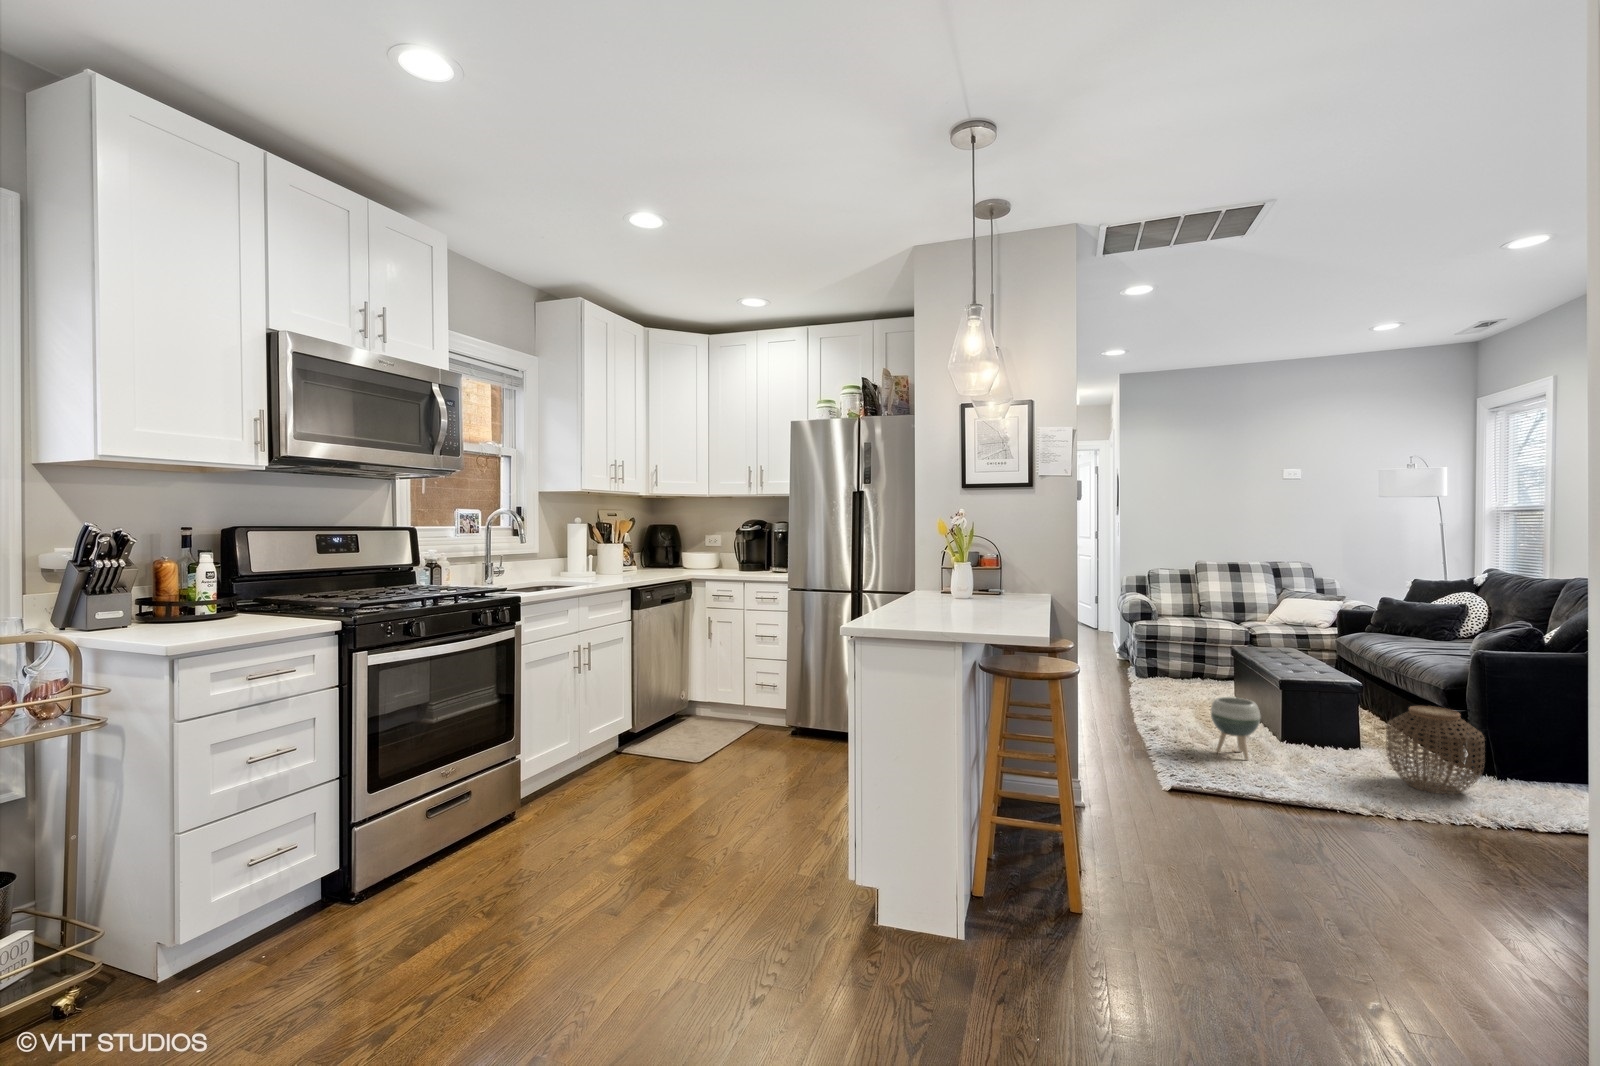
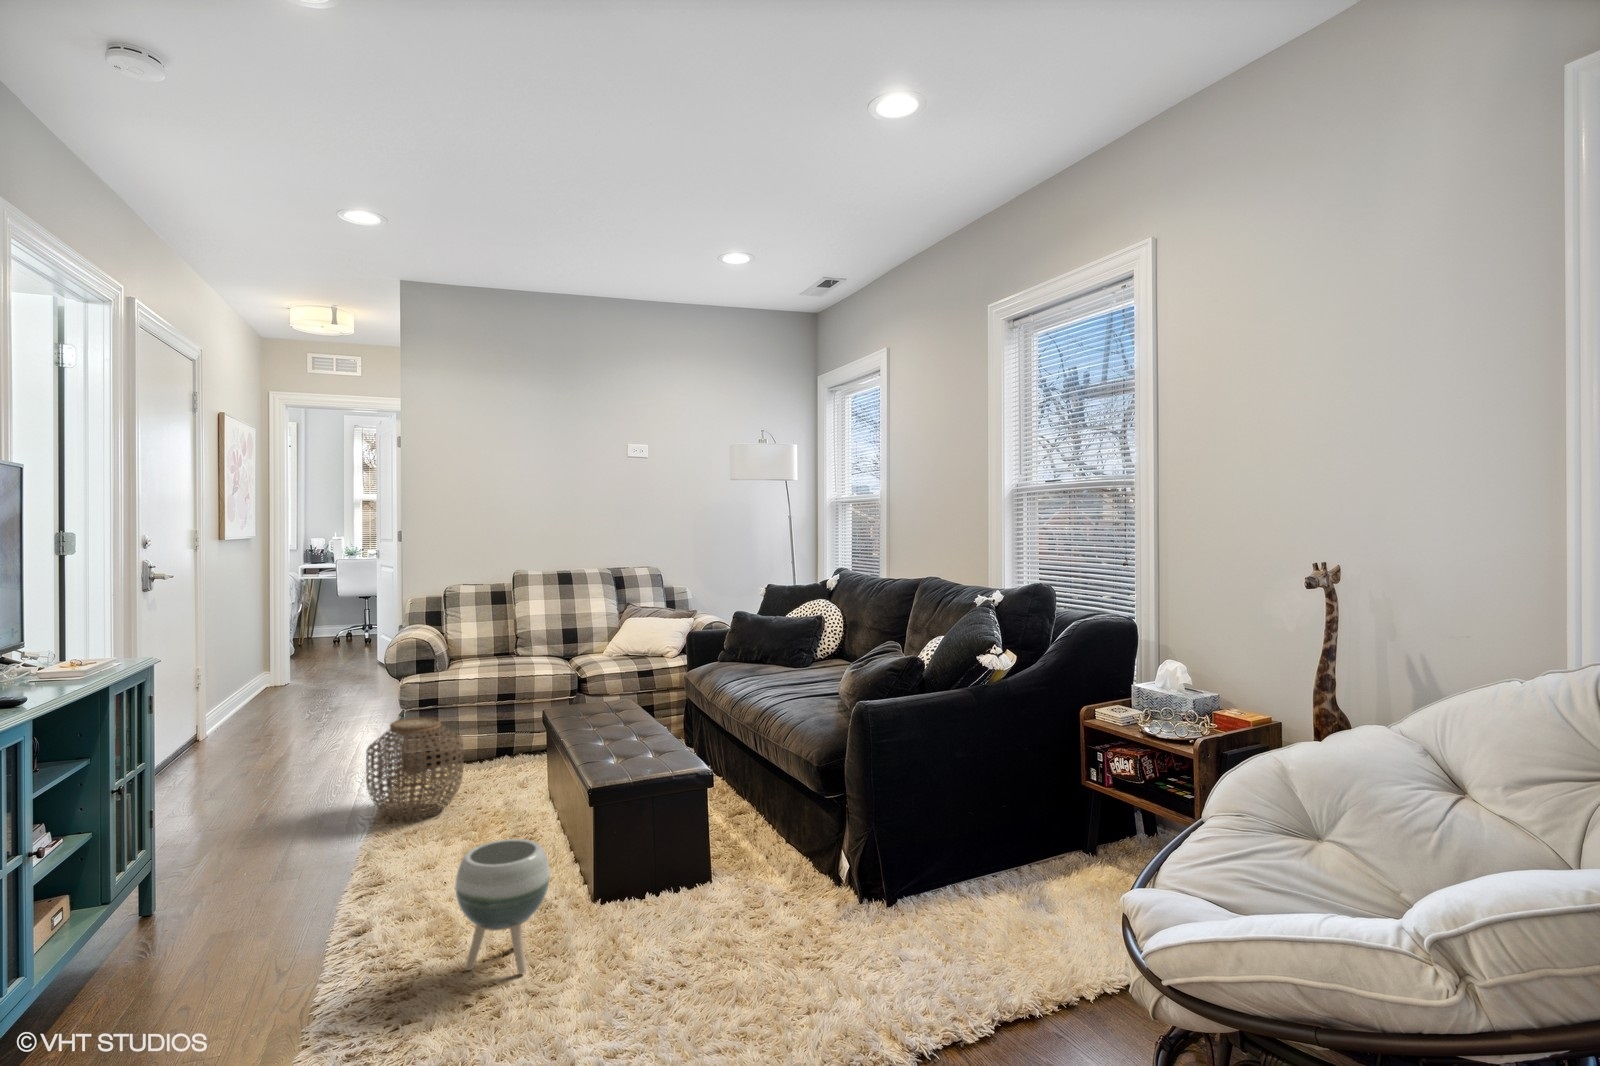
woven basket: present [1386,706,1485,795] -> present [366,717,463,821]

